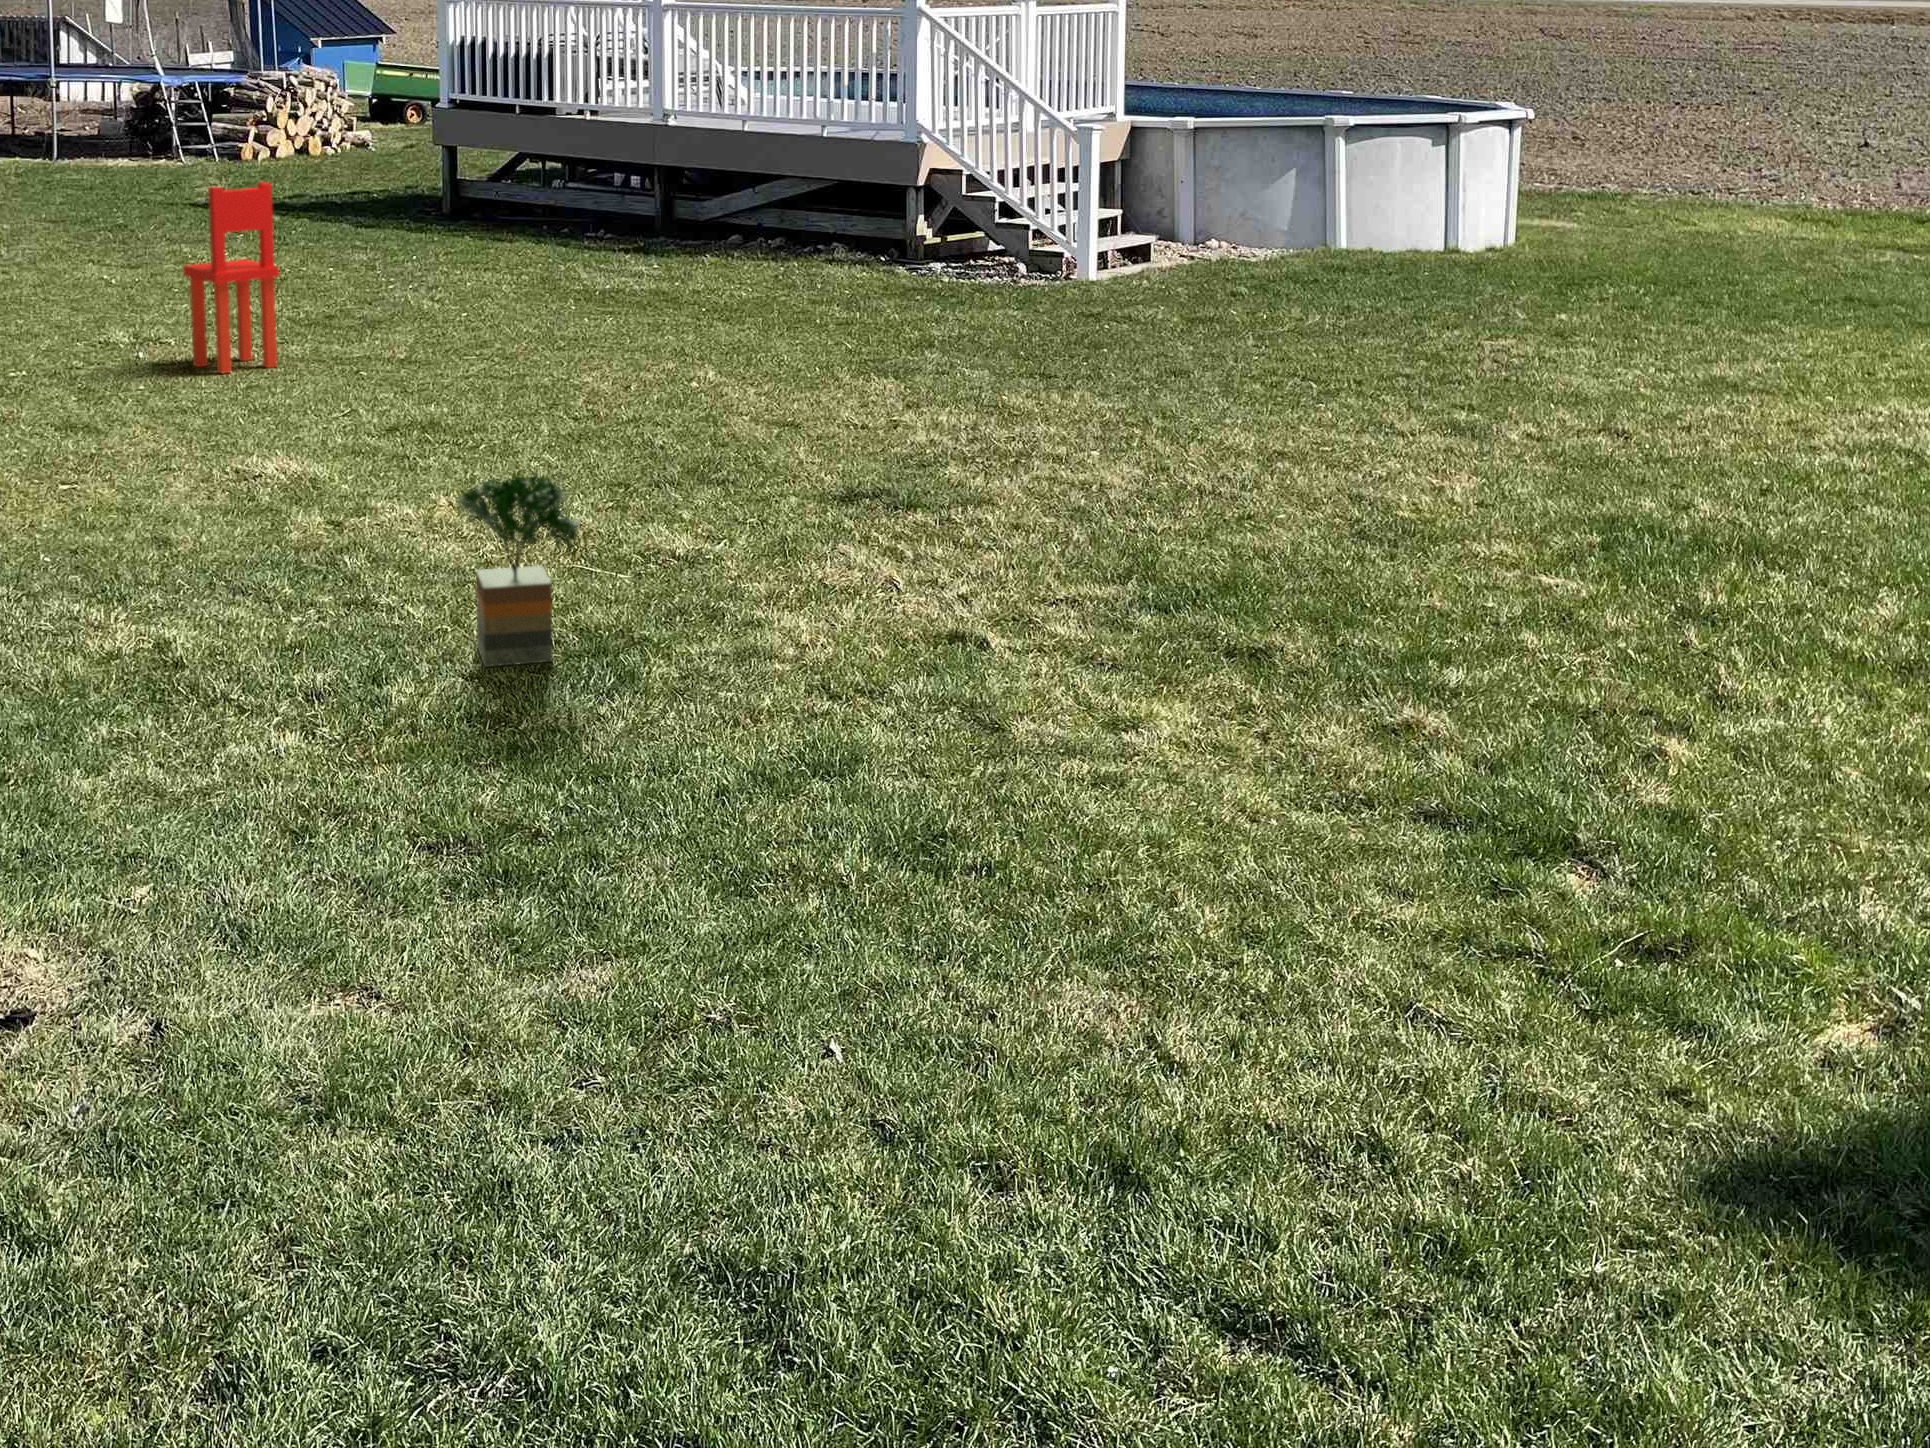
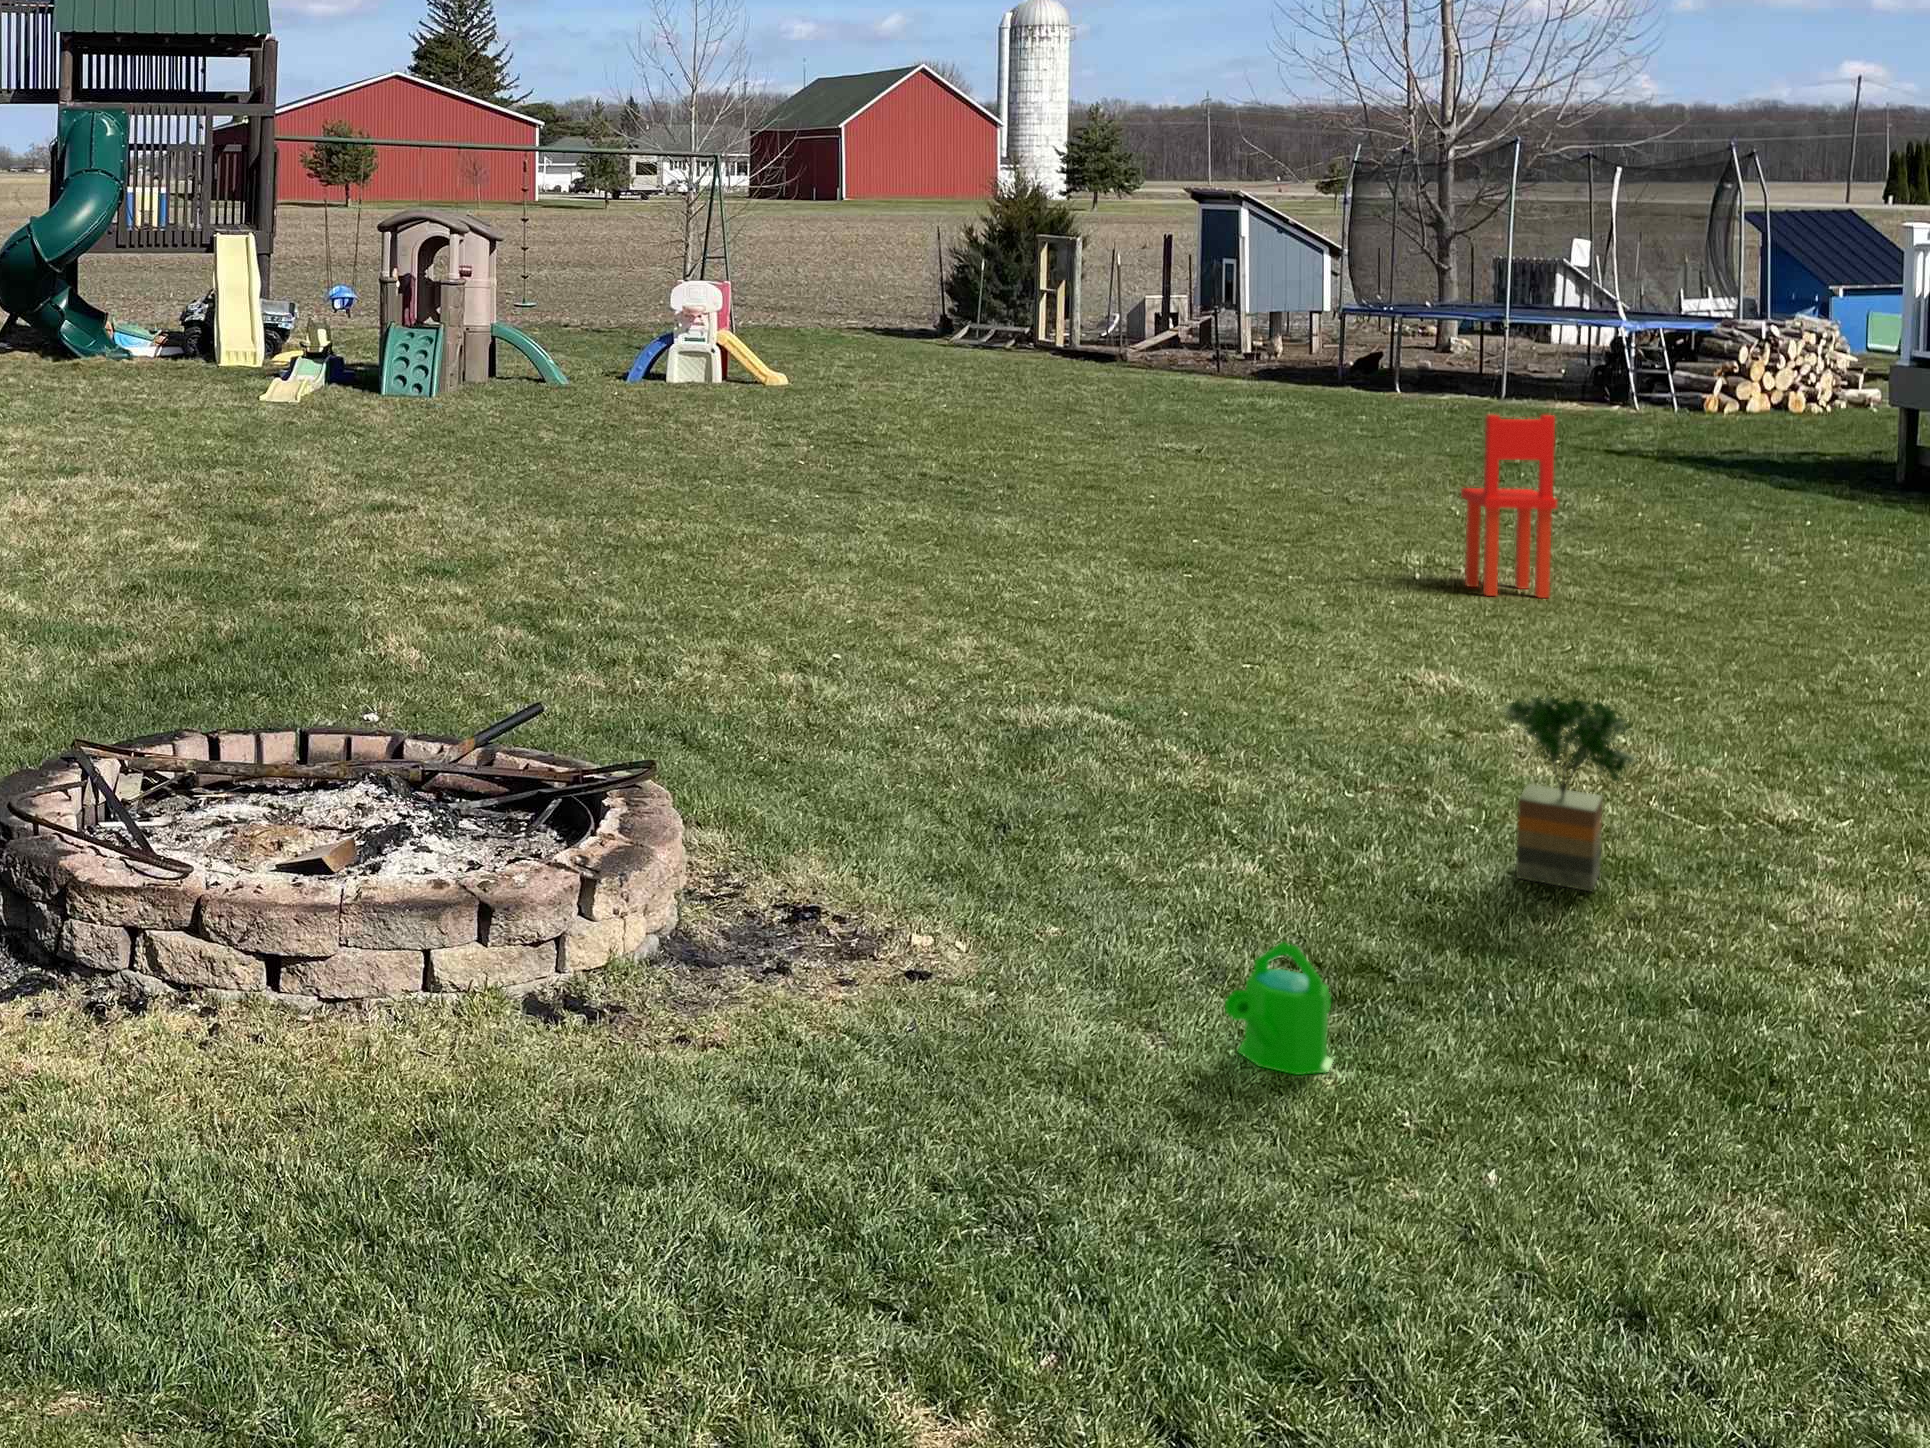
watering can: none [405,818,506,963] -> present [1225,942,1334,1075]

